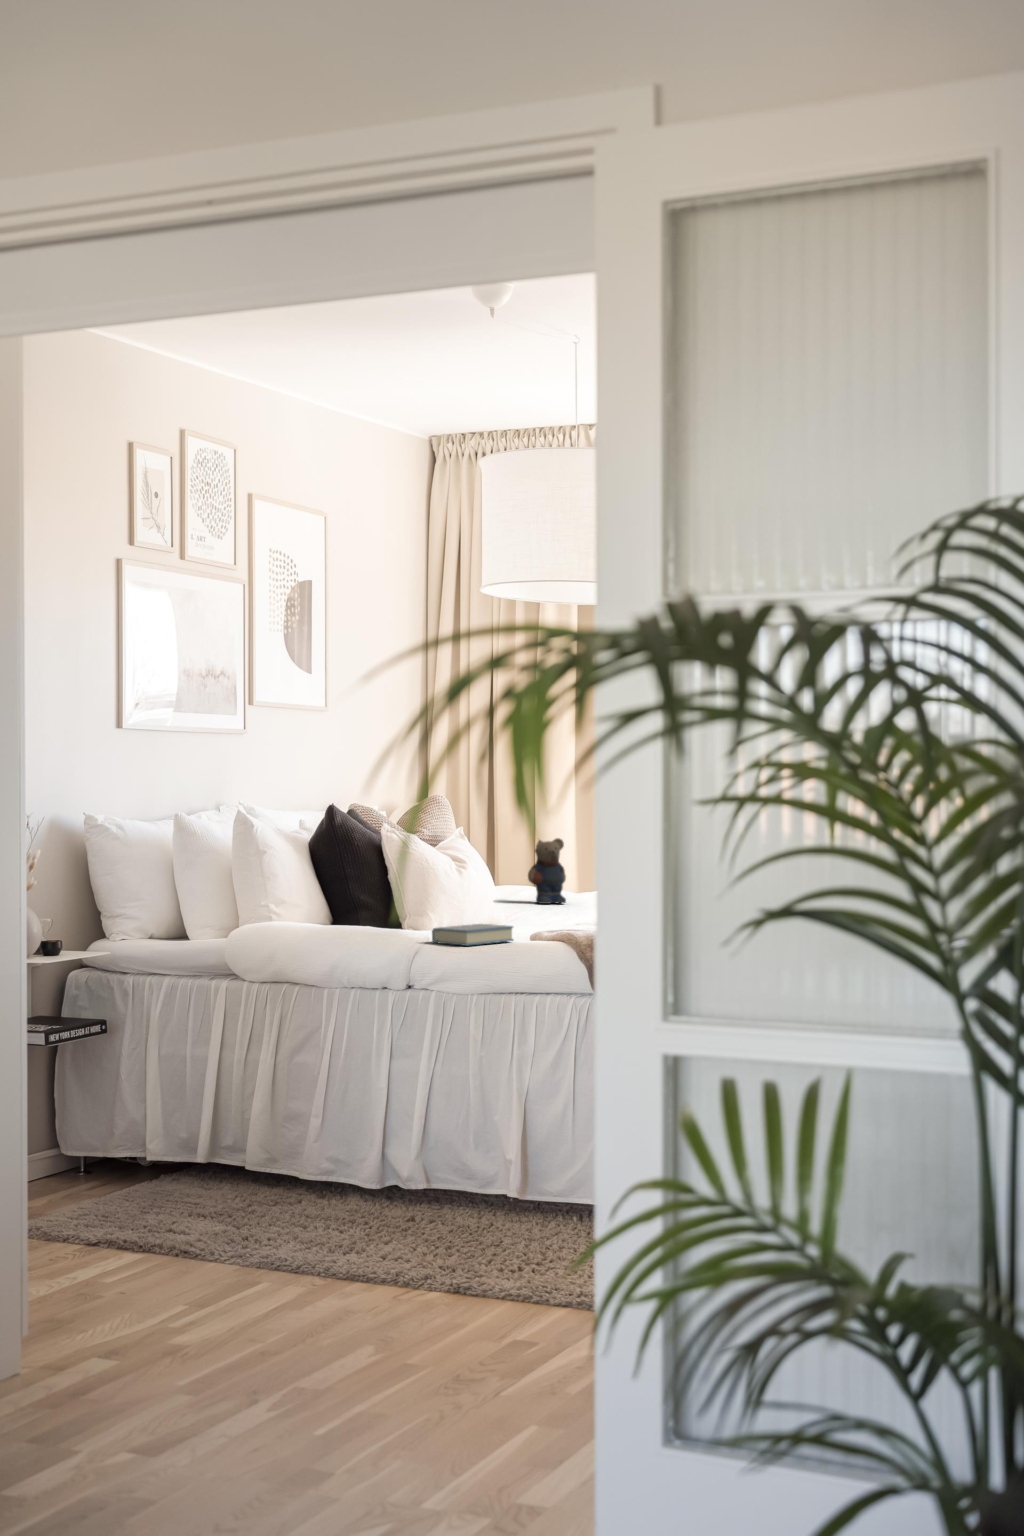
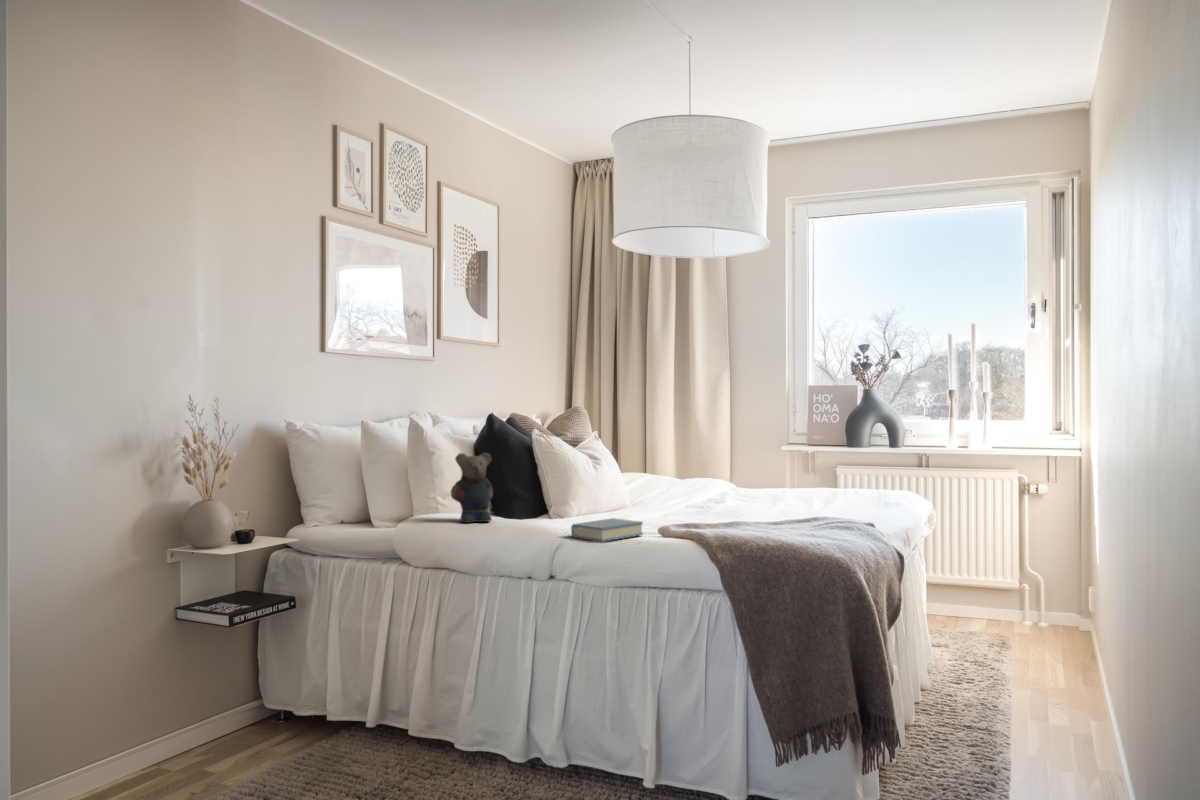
teddy bear: present [528,838,566,904] -> present [451,453,493,523]

